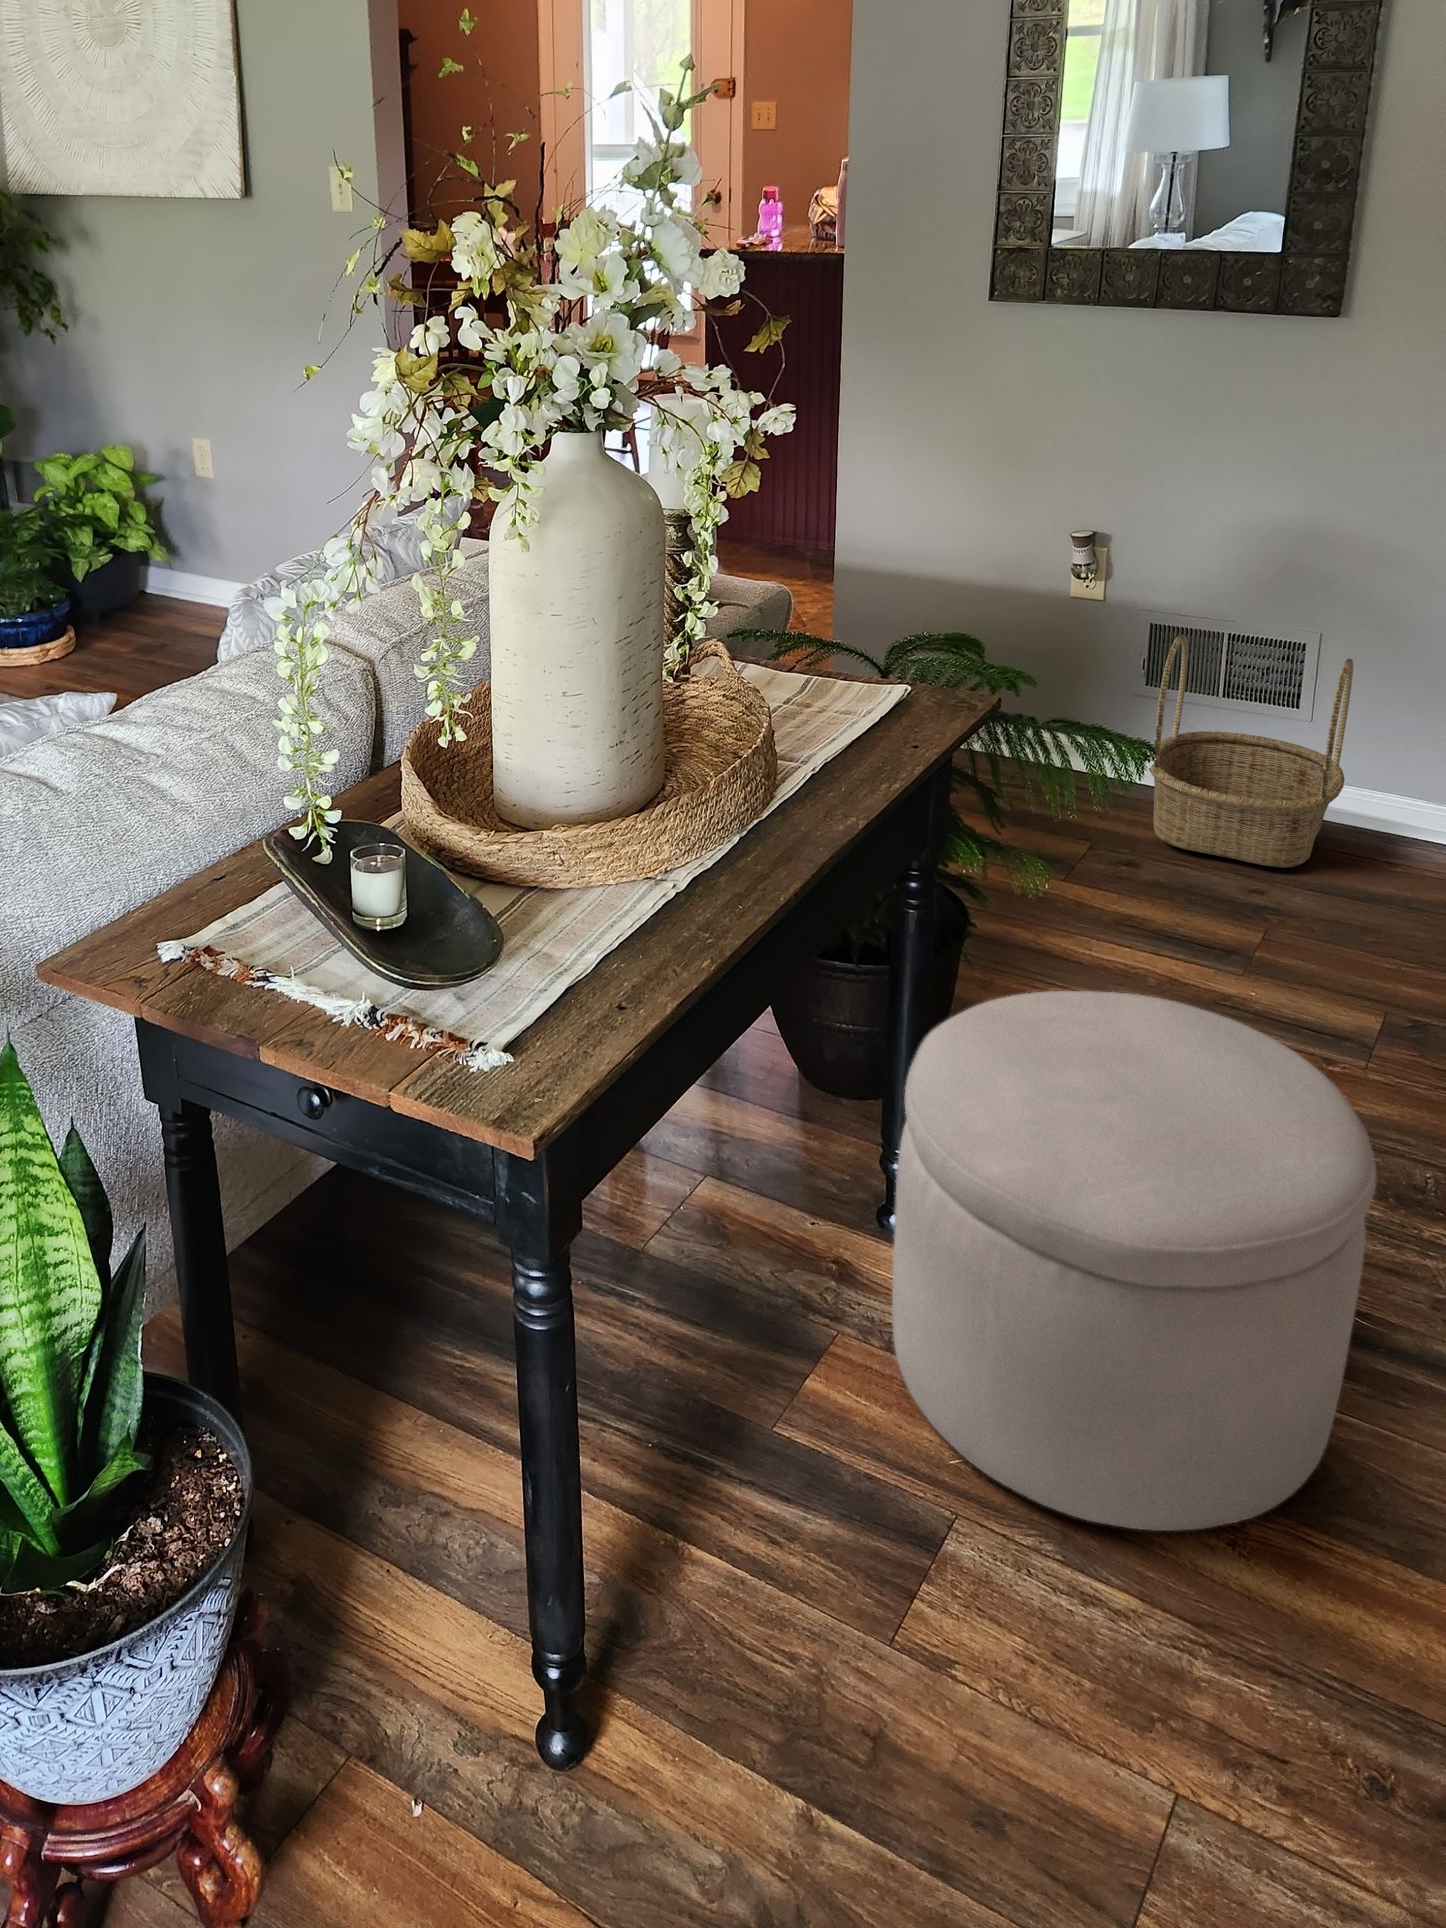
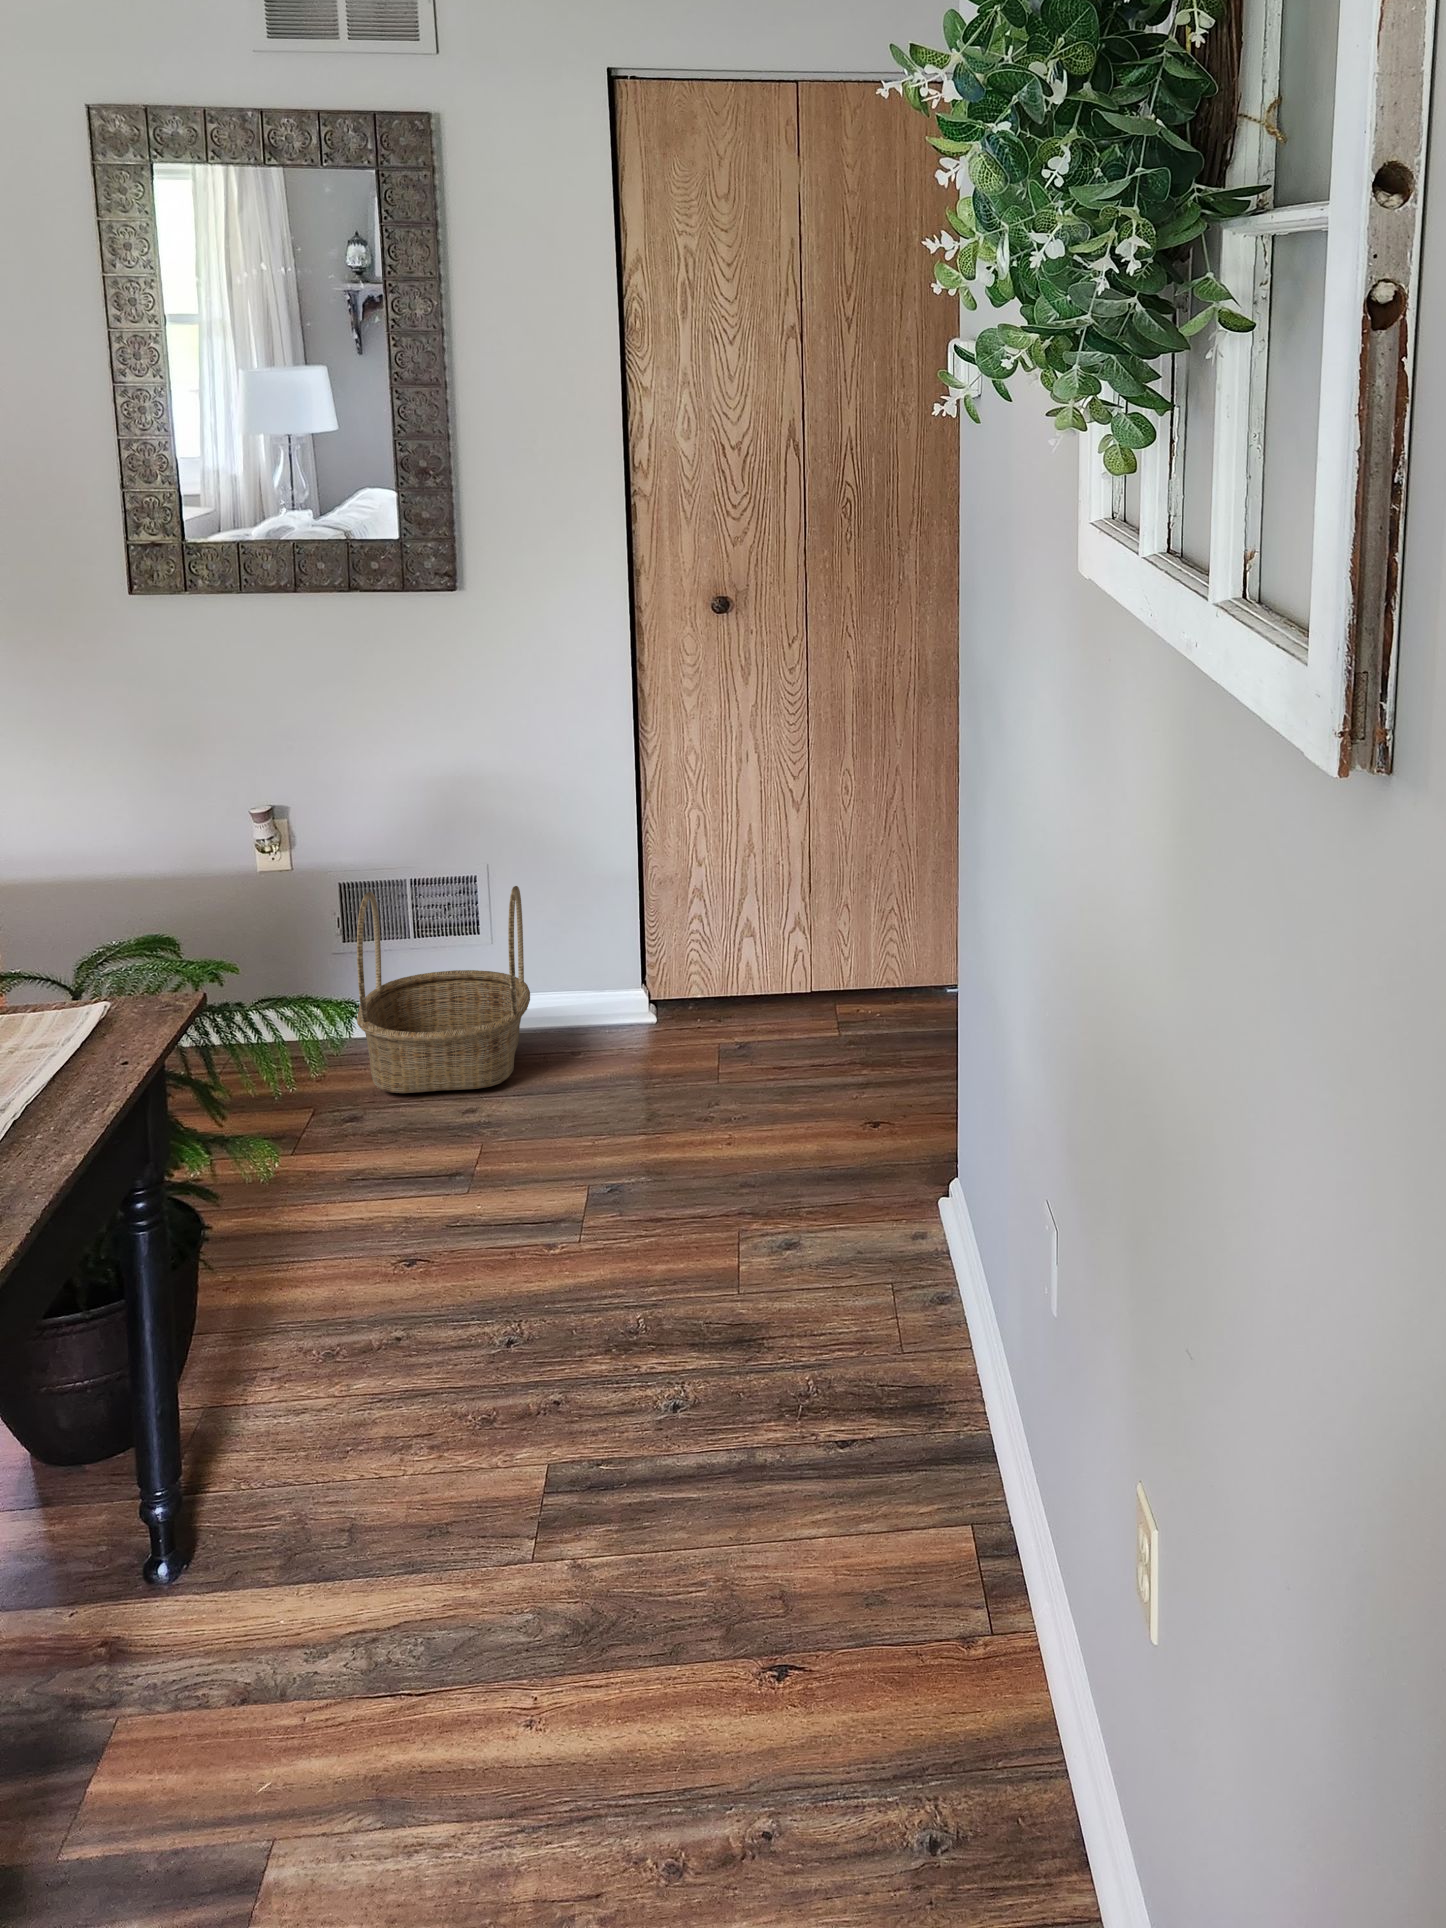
ottoman: present [892,991,1377,1531] -> none [152,1241,596,1782]

